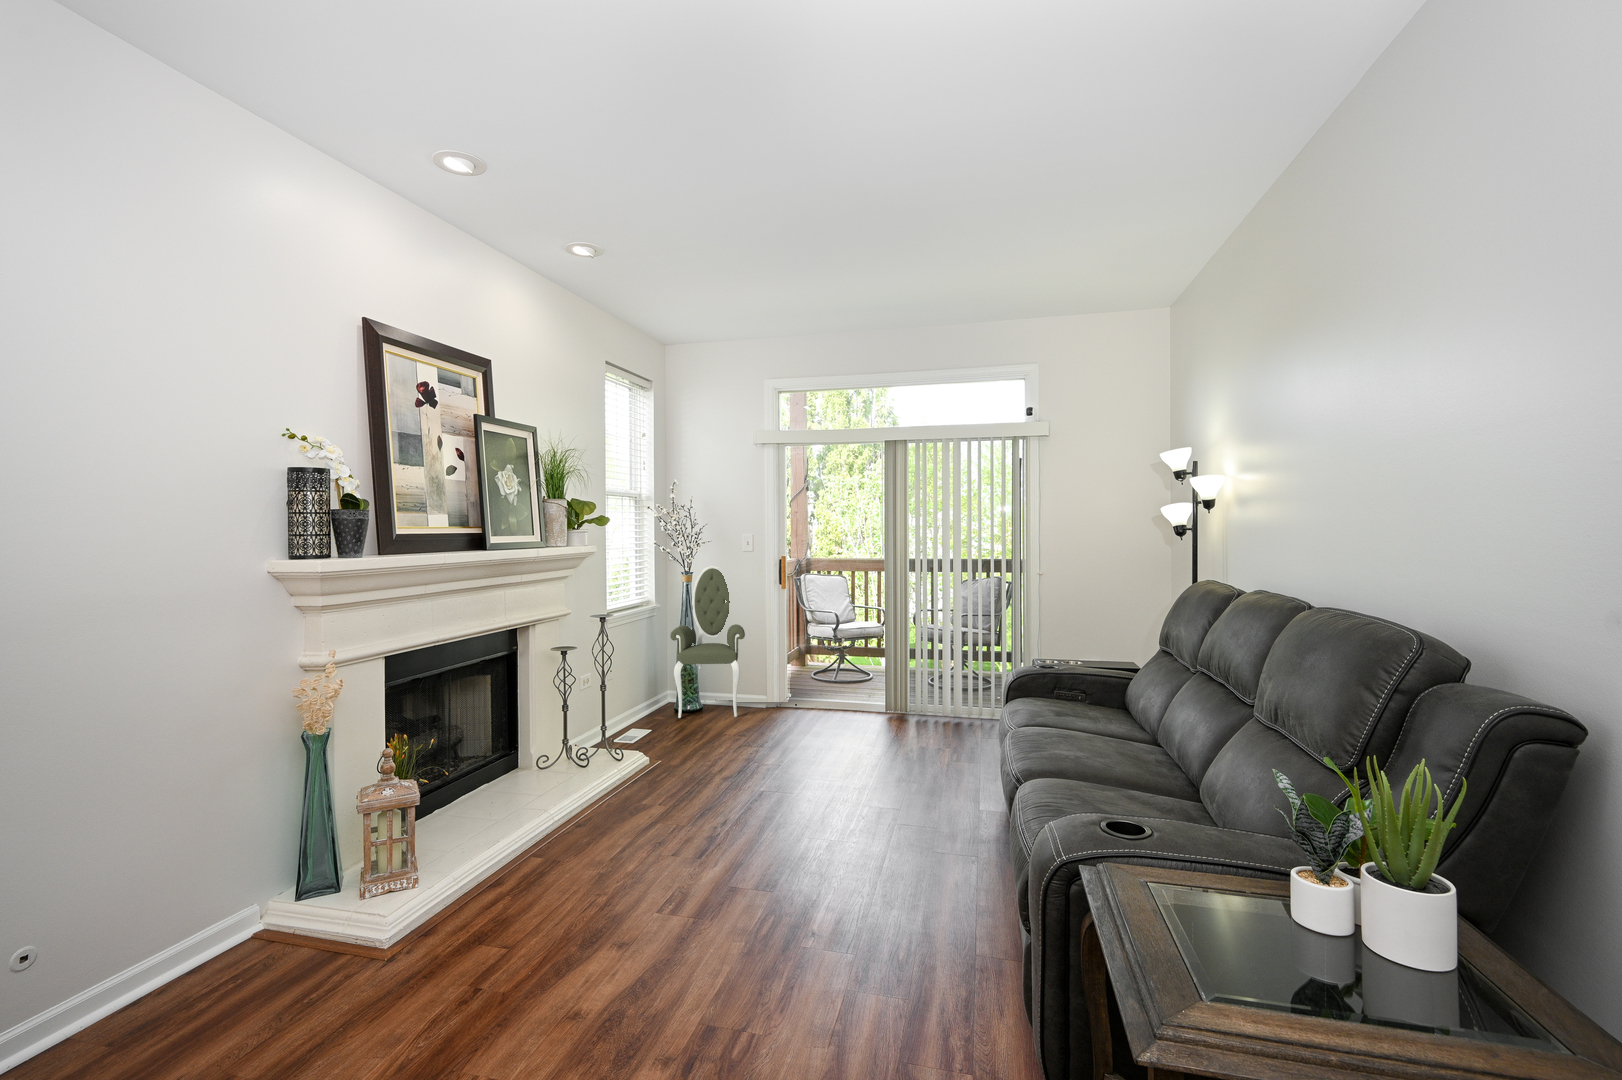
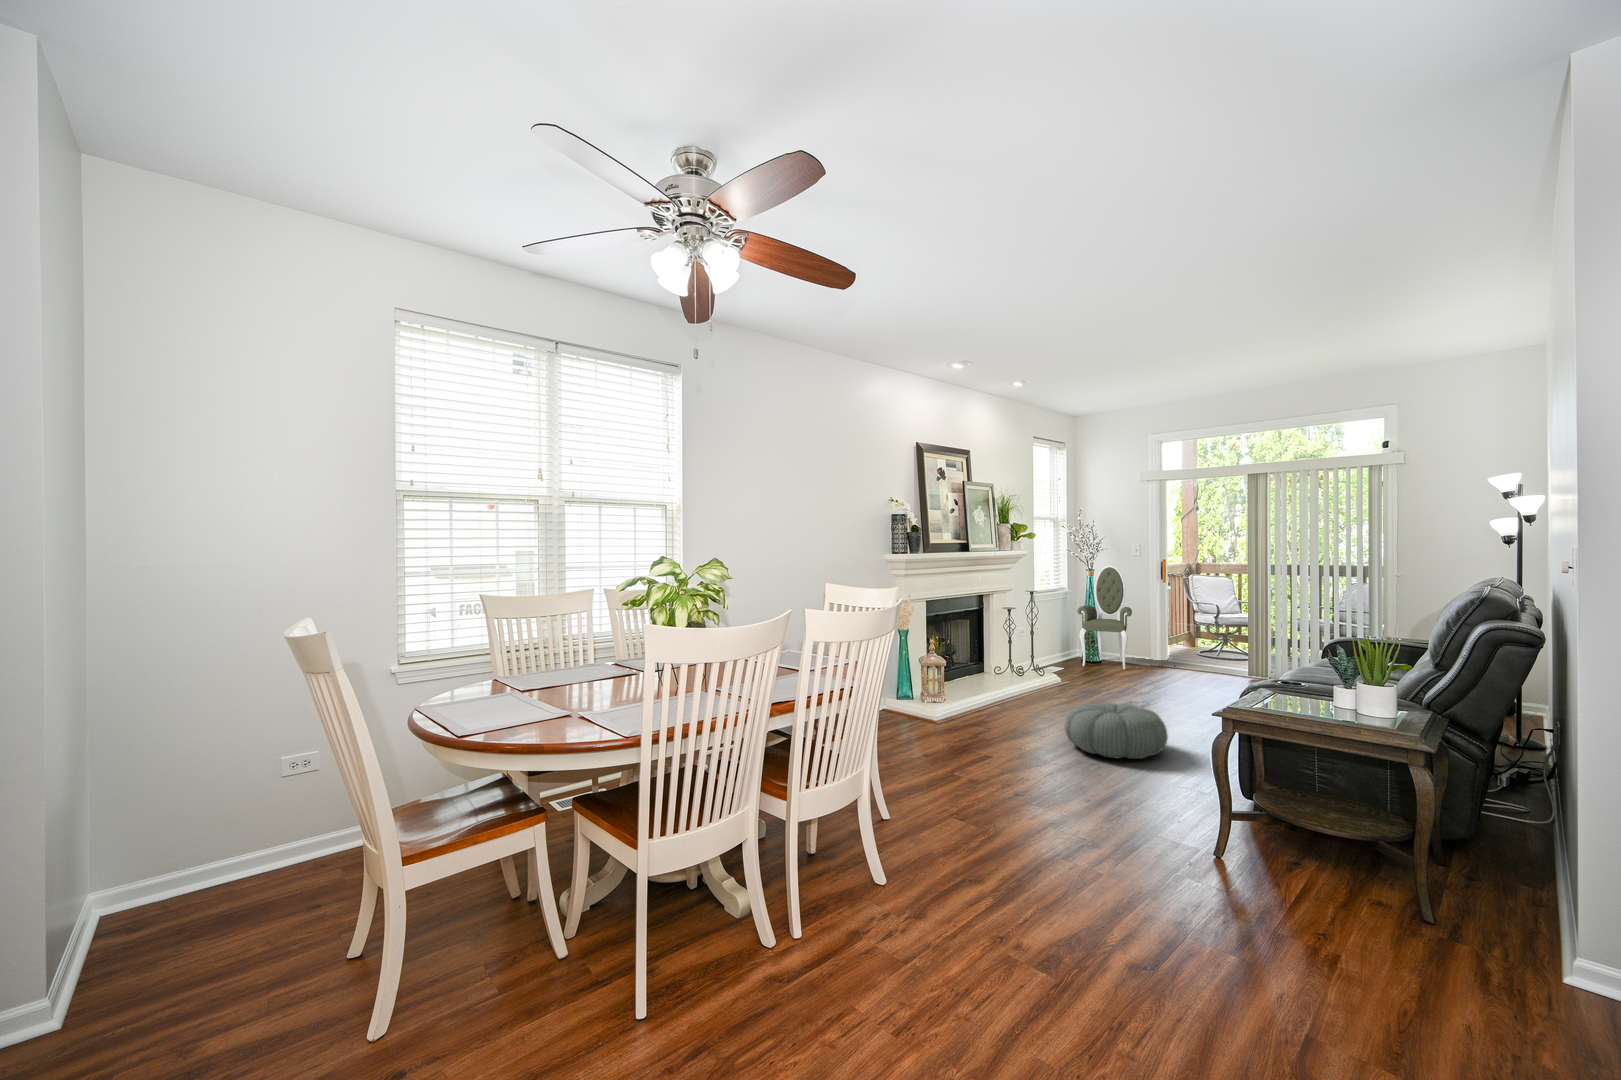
pouf: none [681,848,878,1006] -> present [1065,702,1168,759]

